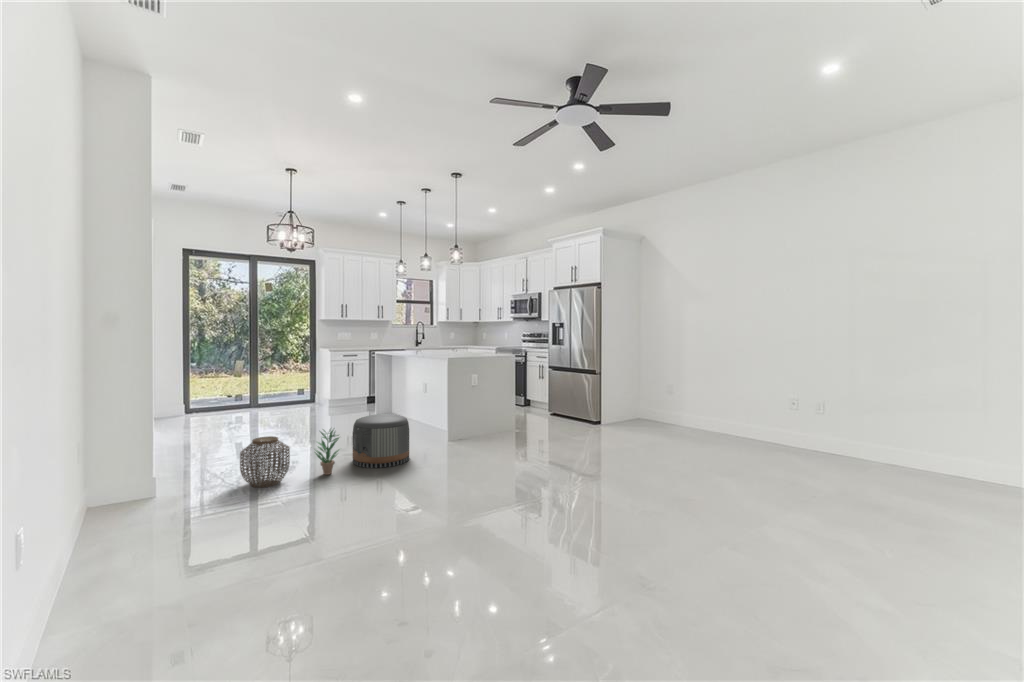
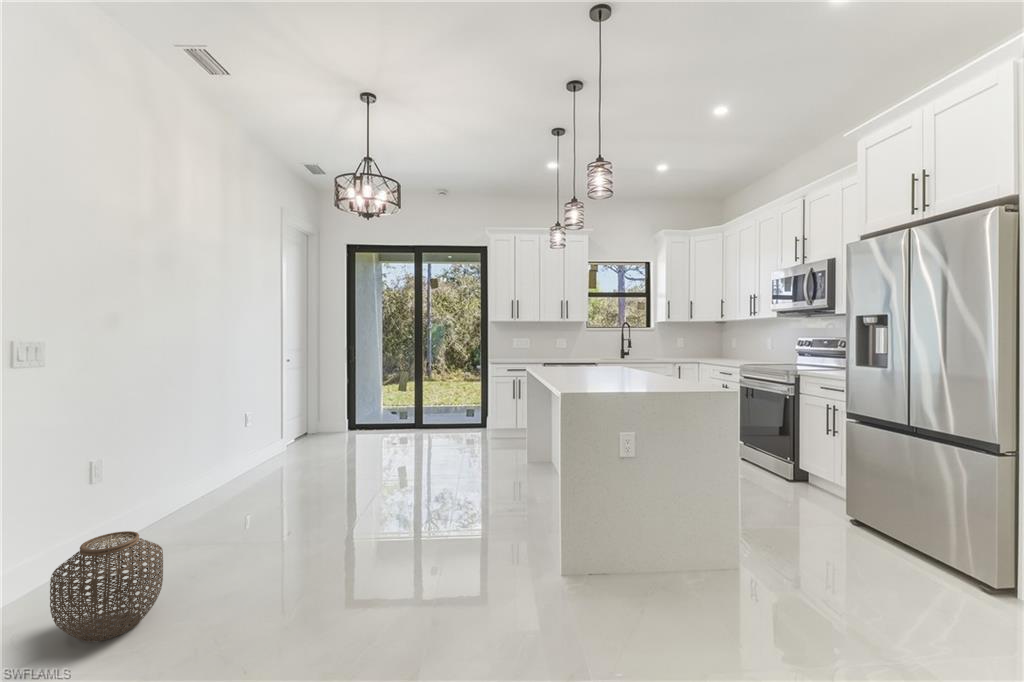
pouf: present [352,414,409,468] -> none [302,501,424,643]
potted plant: present [315,429,339,475] -> none [191,533,252,632]

